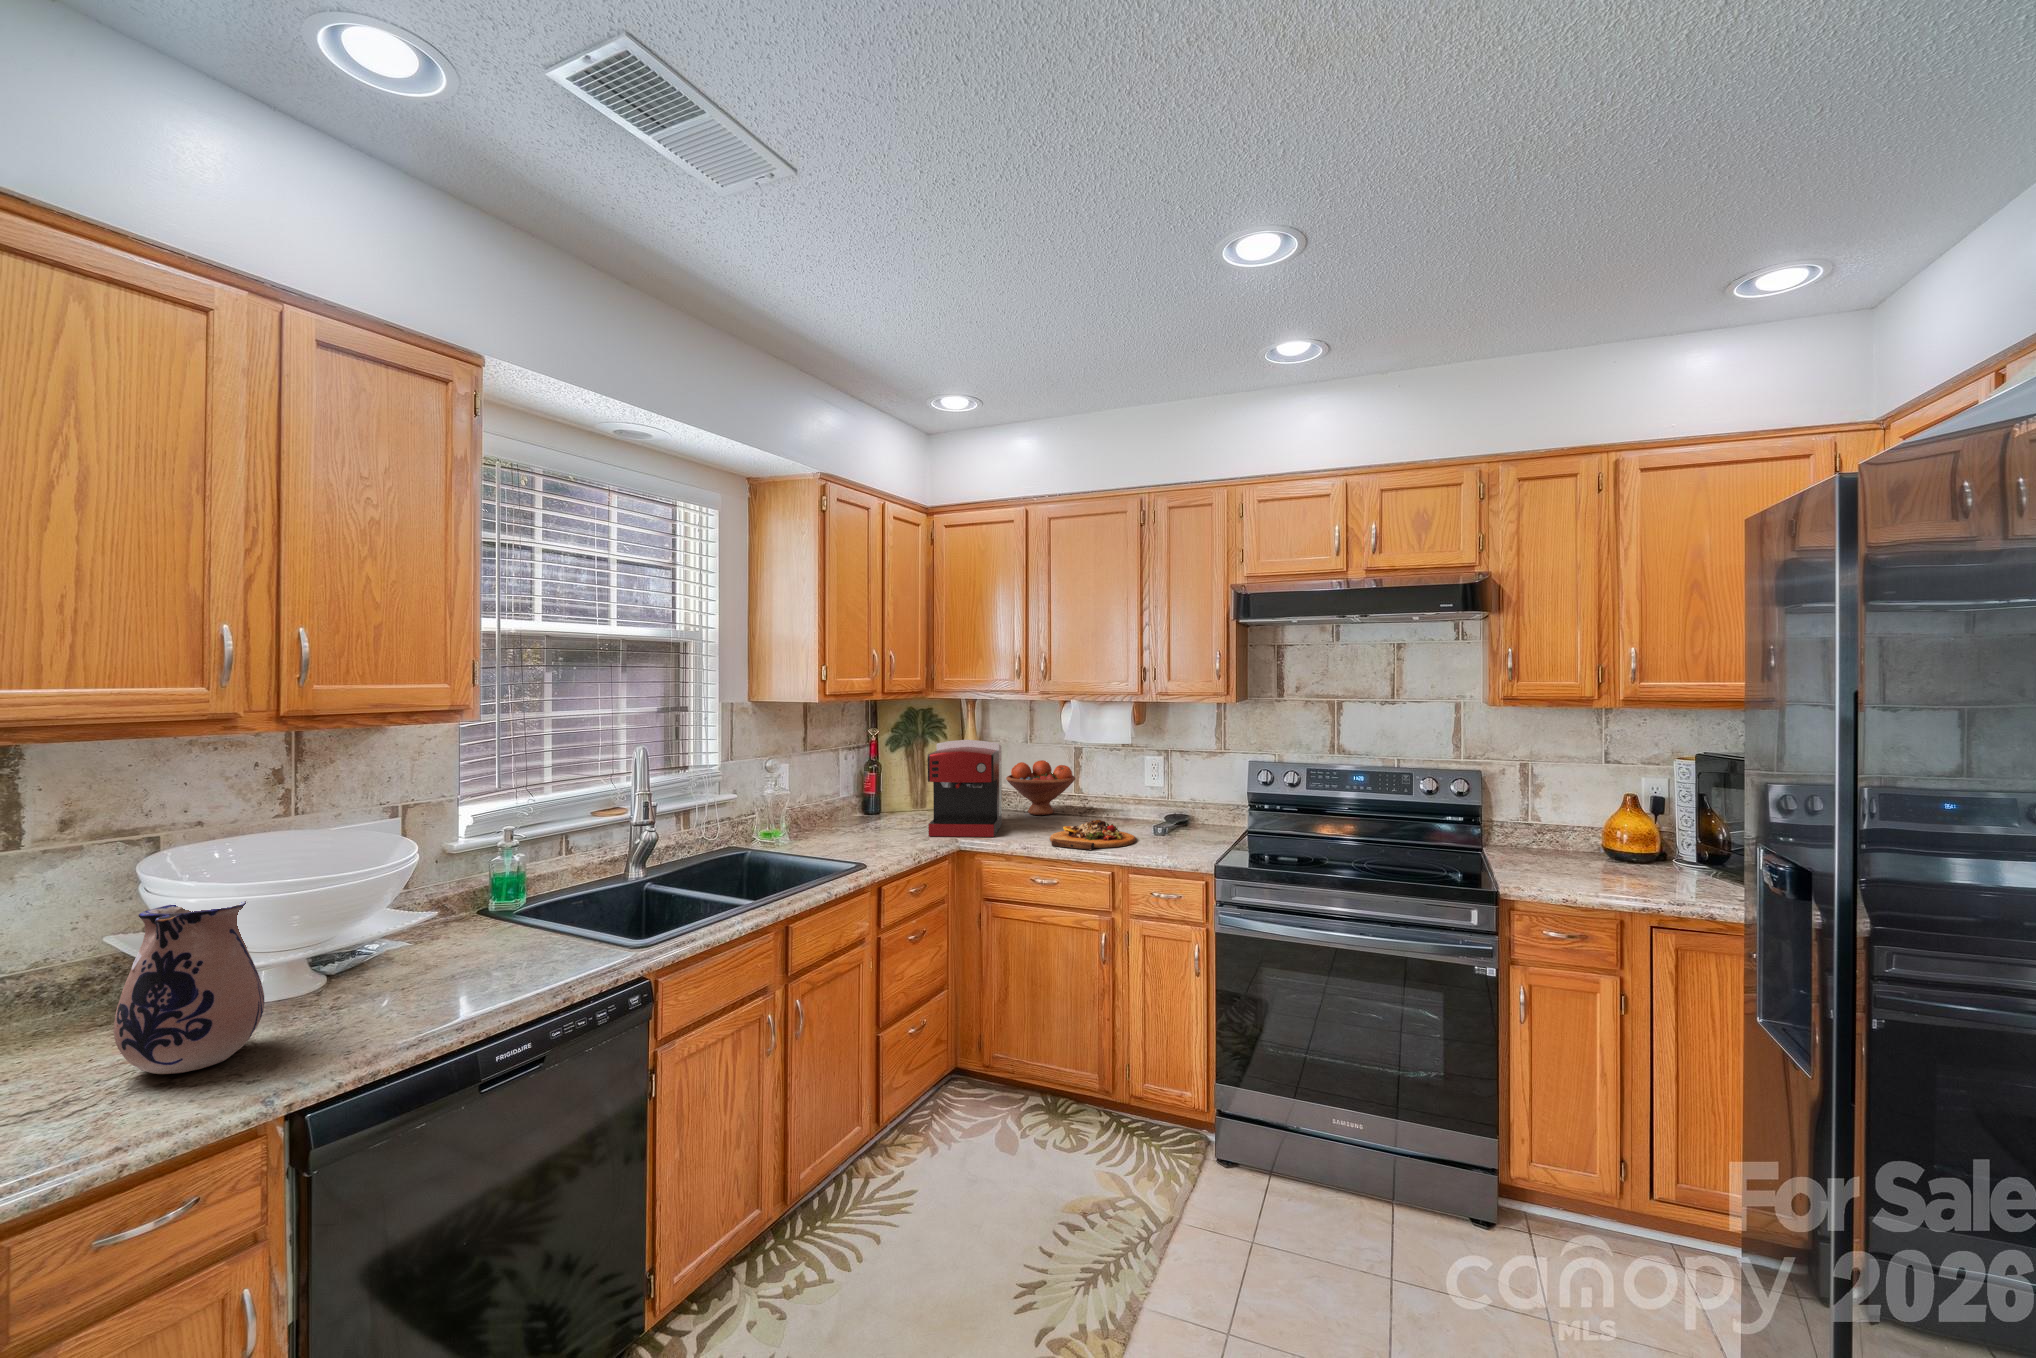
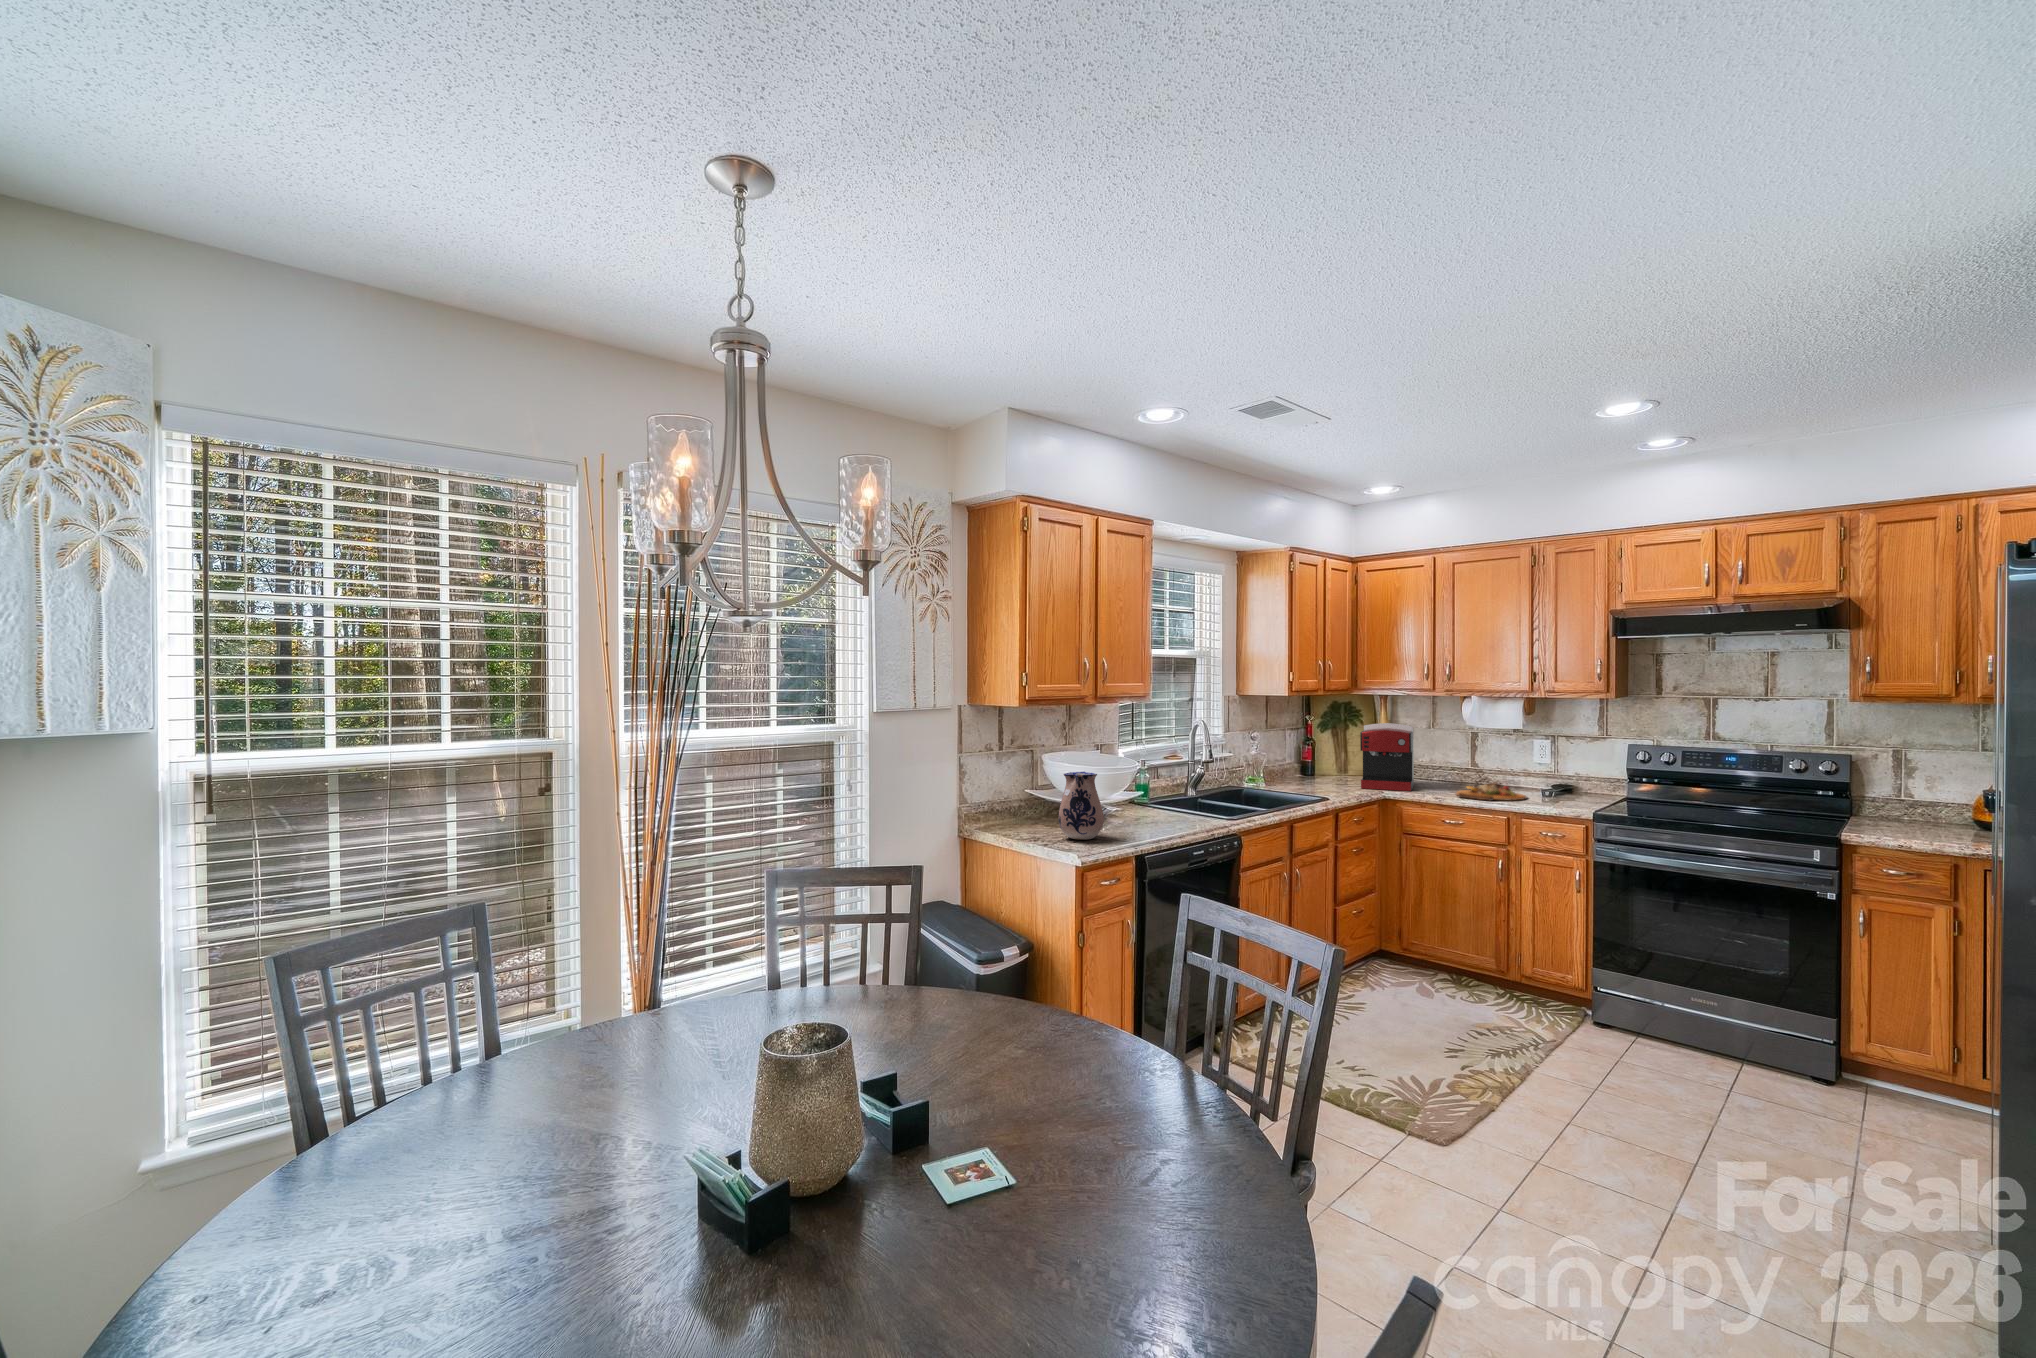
fruit bowl: present [1006,760,1075,815] -> none [1414,742,1472,782]

